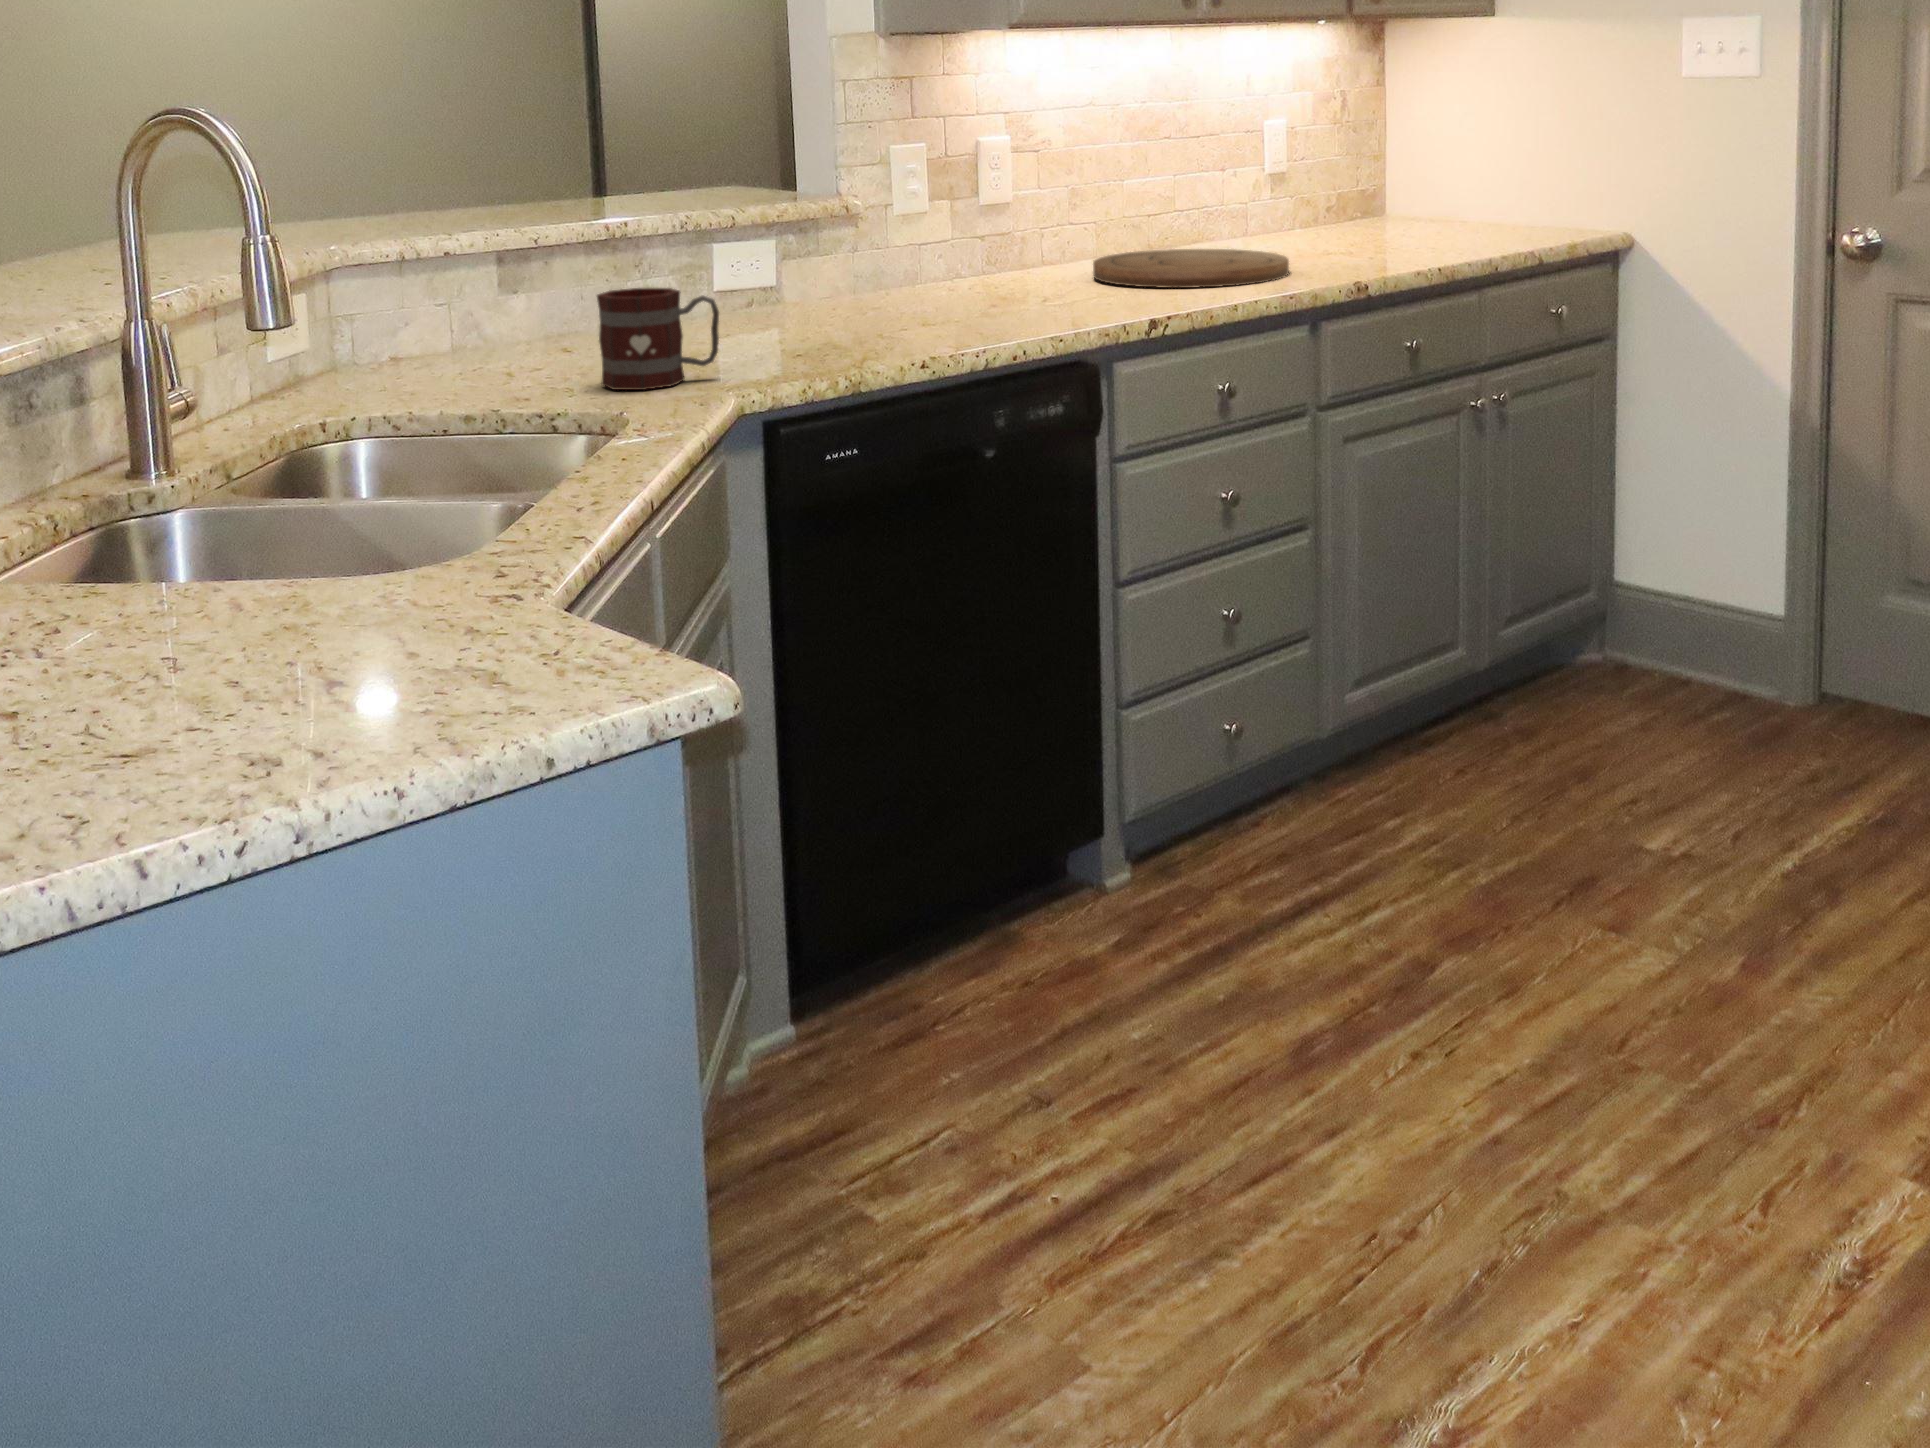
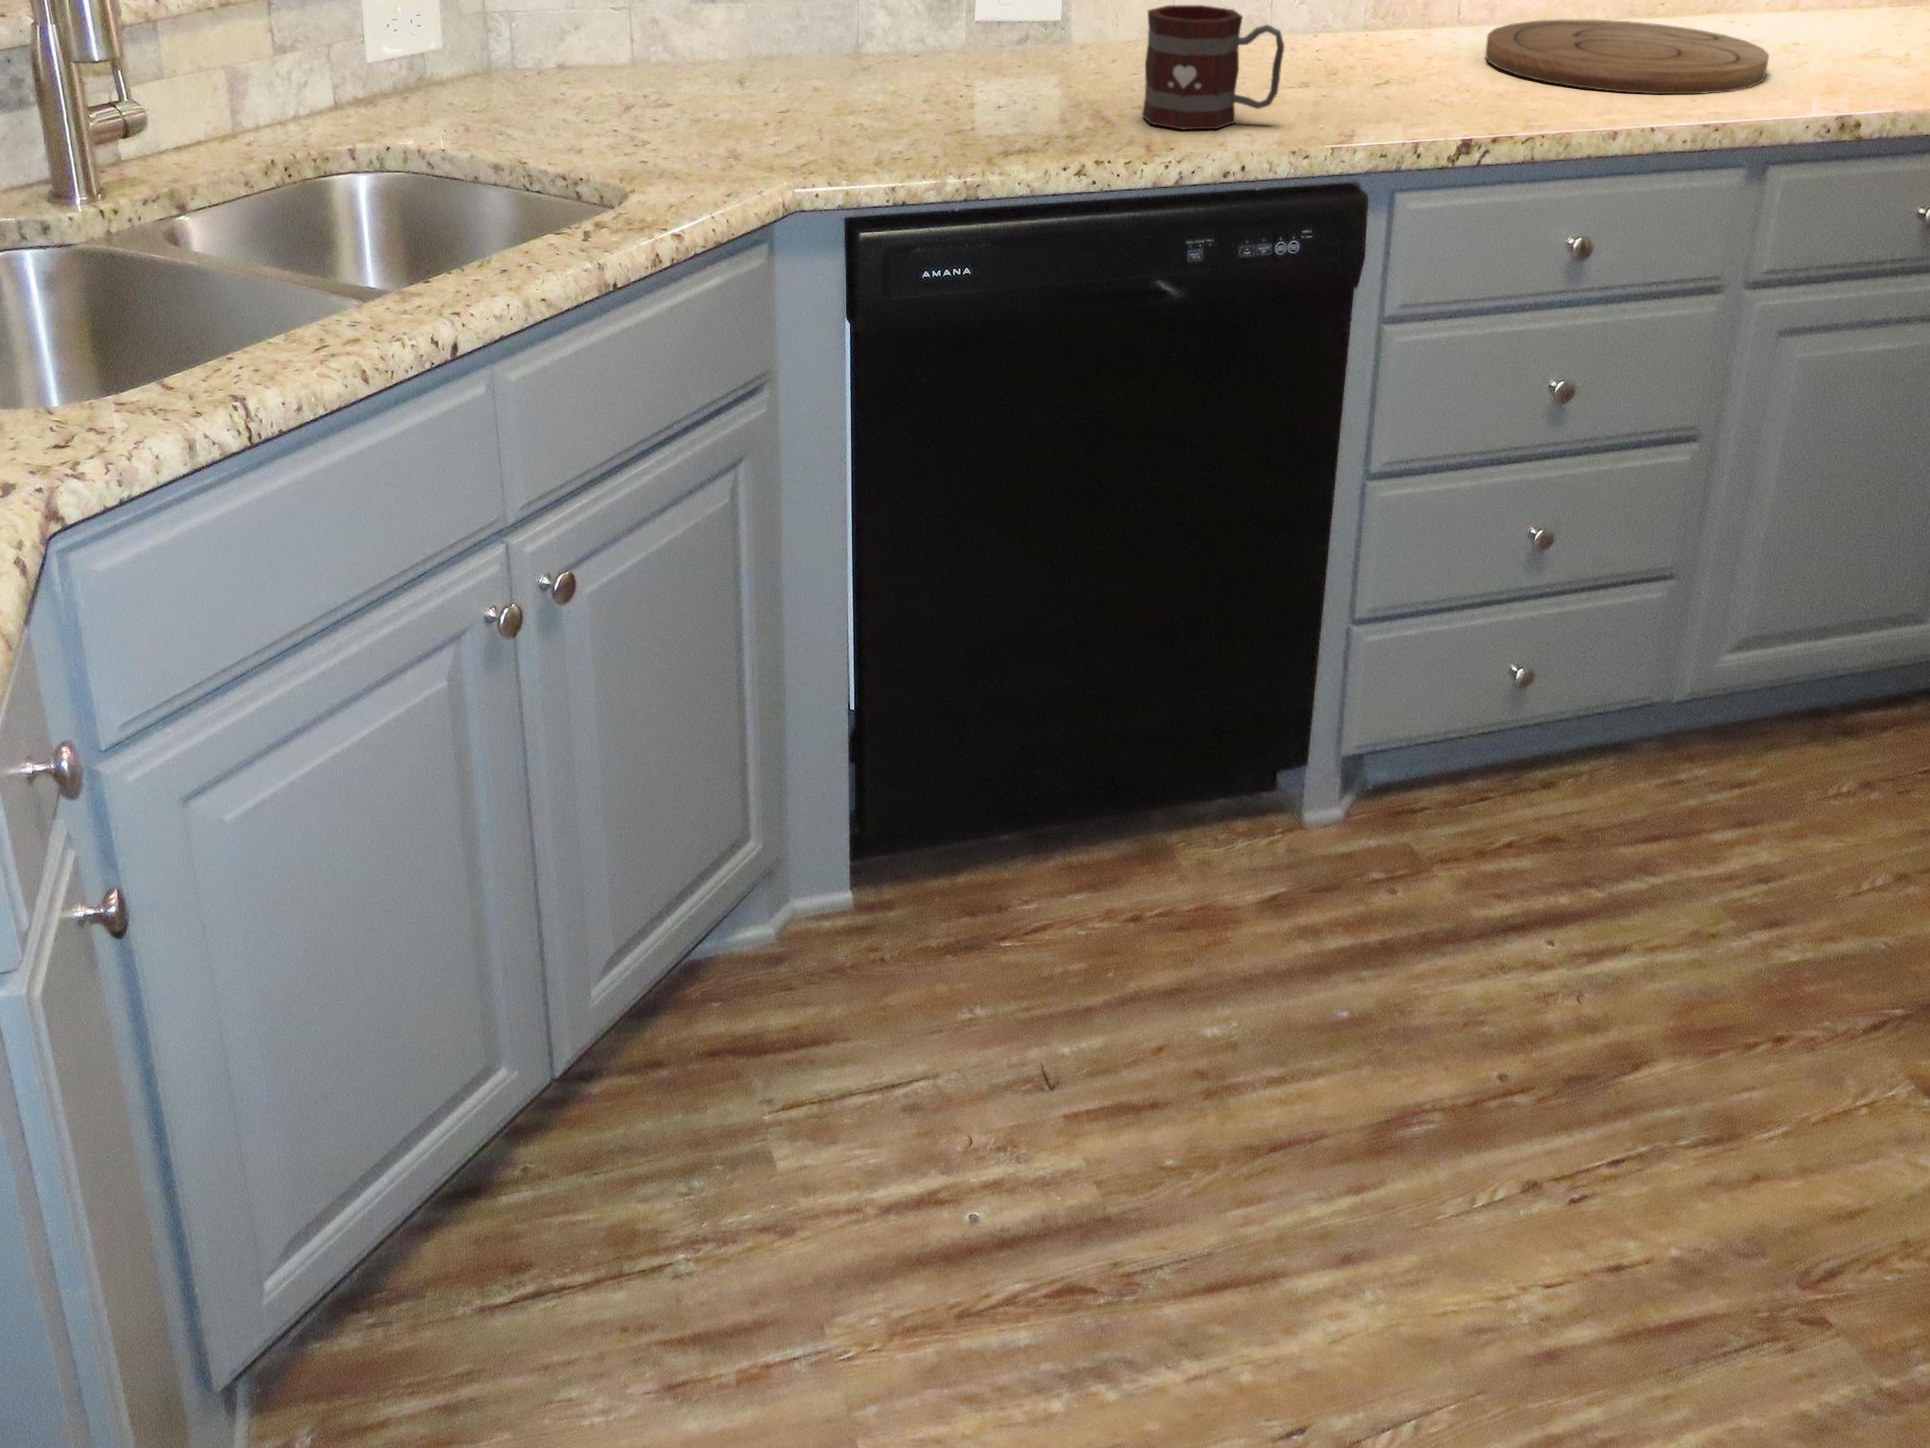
mug: present [597,288,719,390] -> present [1142,5,1284,129]

